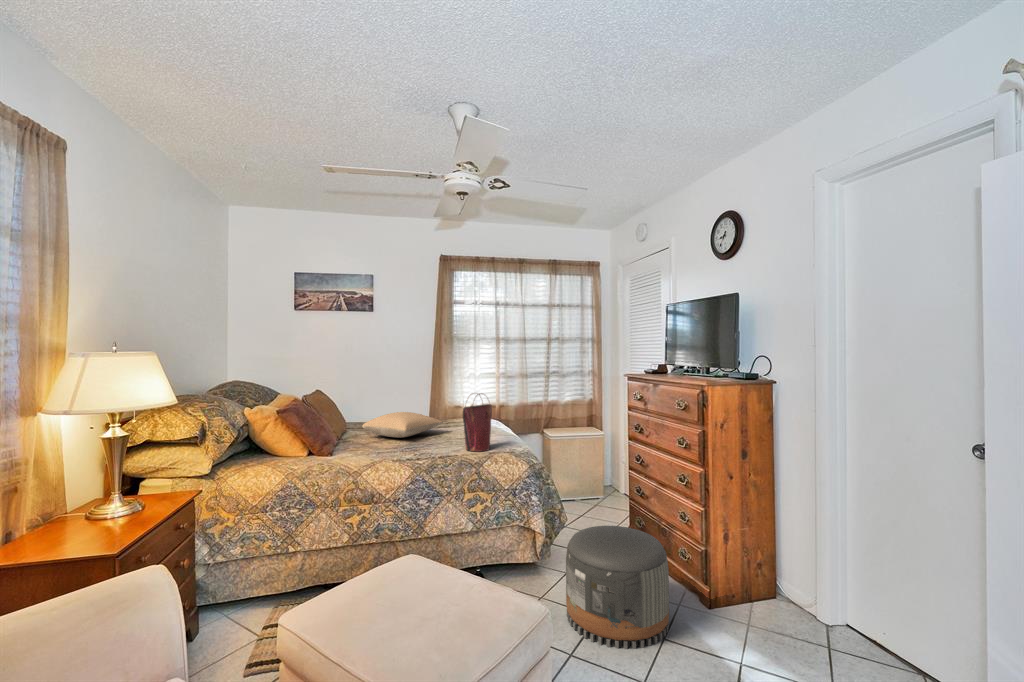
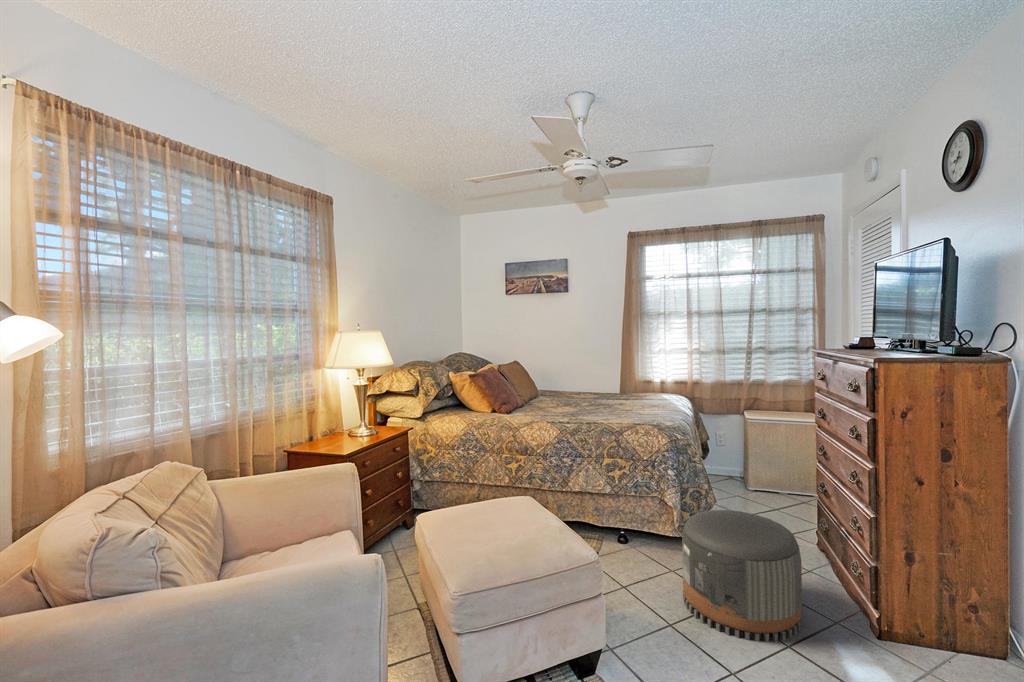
handbag: present [463,393,492,452] -> none [608,366,643,422]
pillow: present [362,412,443,438] -> none [543,383,614,405]

